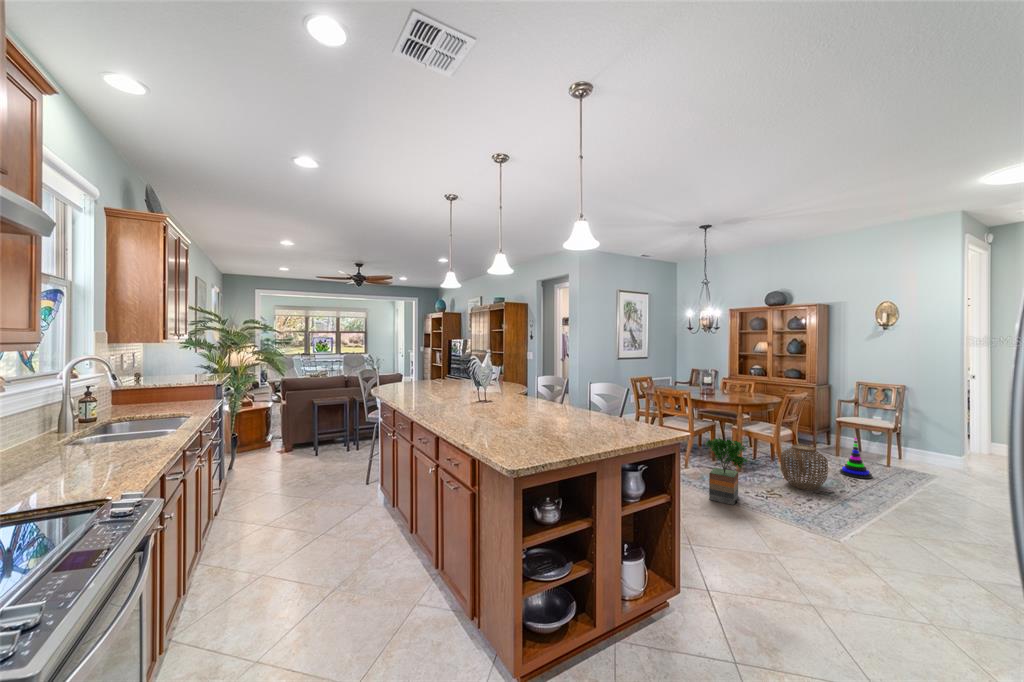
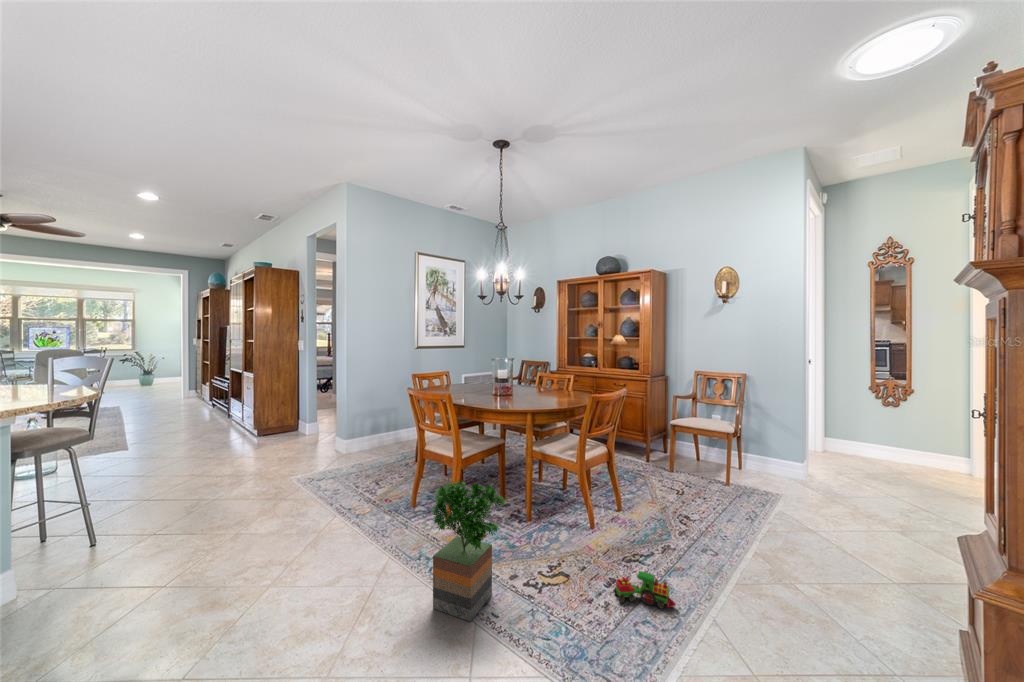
stacking toy: present [840,438,872,479] -> none [669,452,710,515]
woven basket: present [781,444,828,490] -> none [580,474,646,554]
toy train: none [812,492,852,510] -> present [614,571,676,609]

